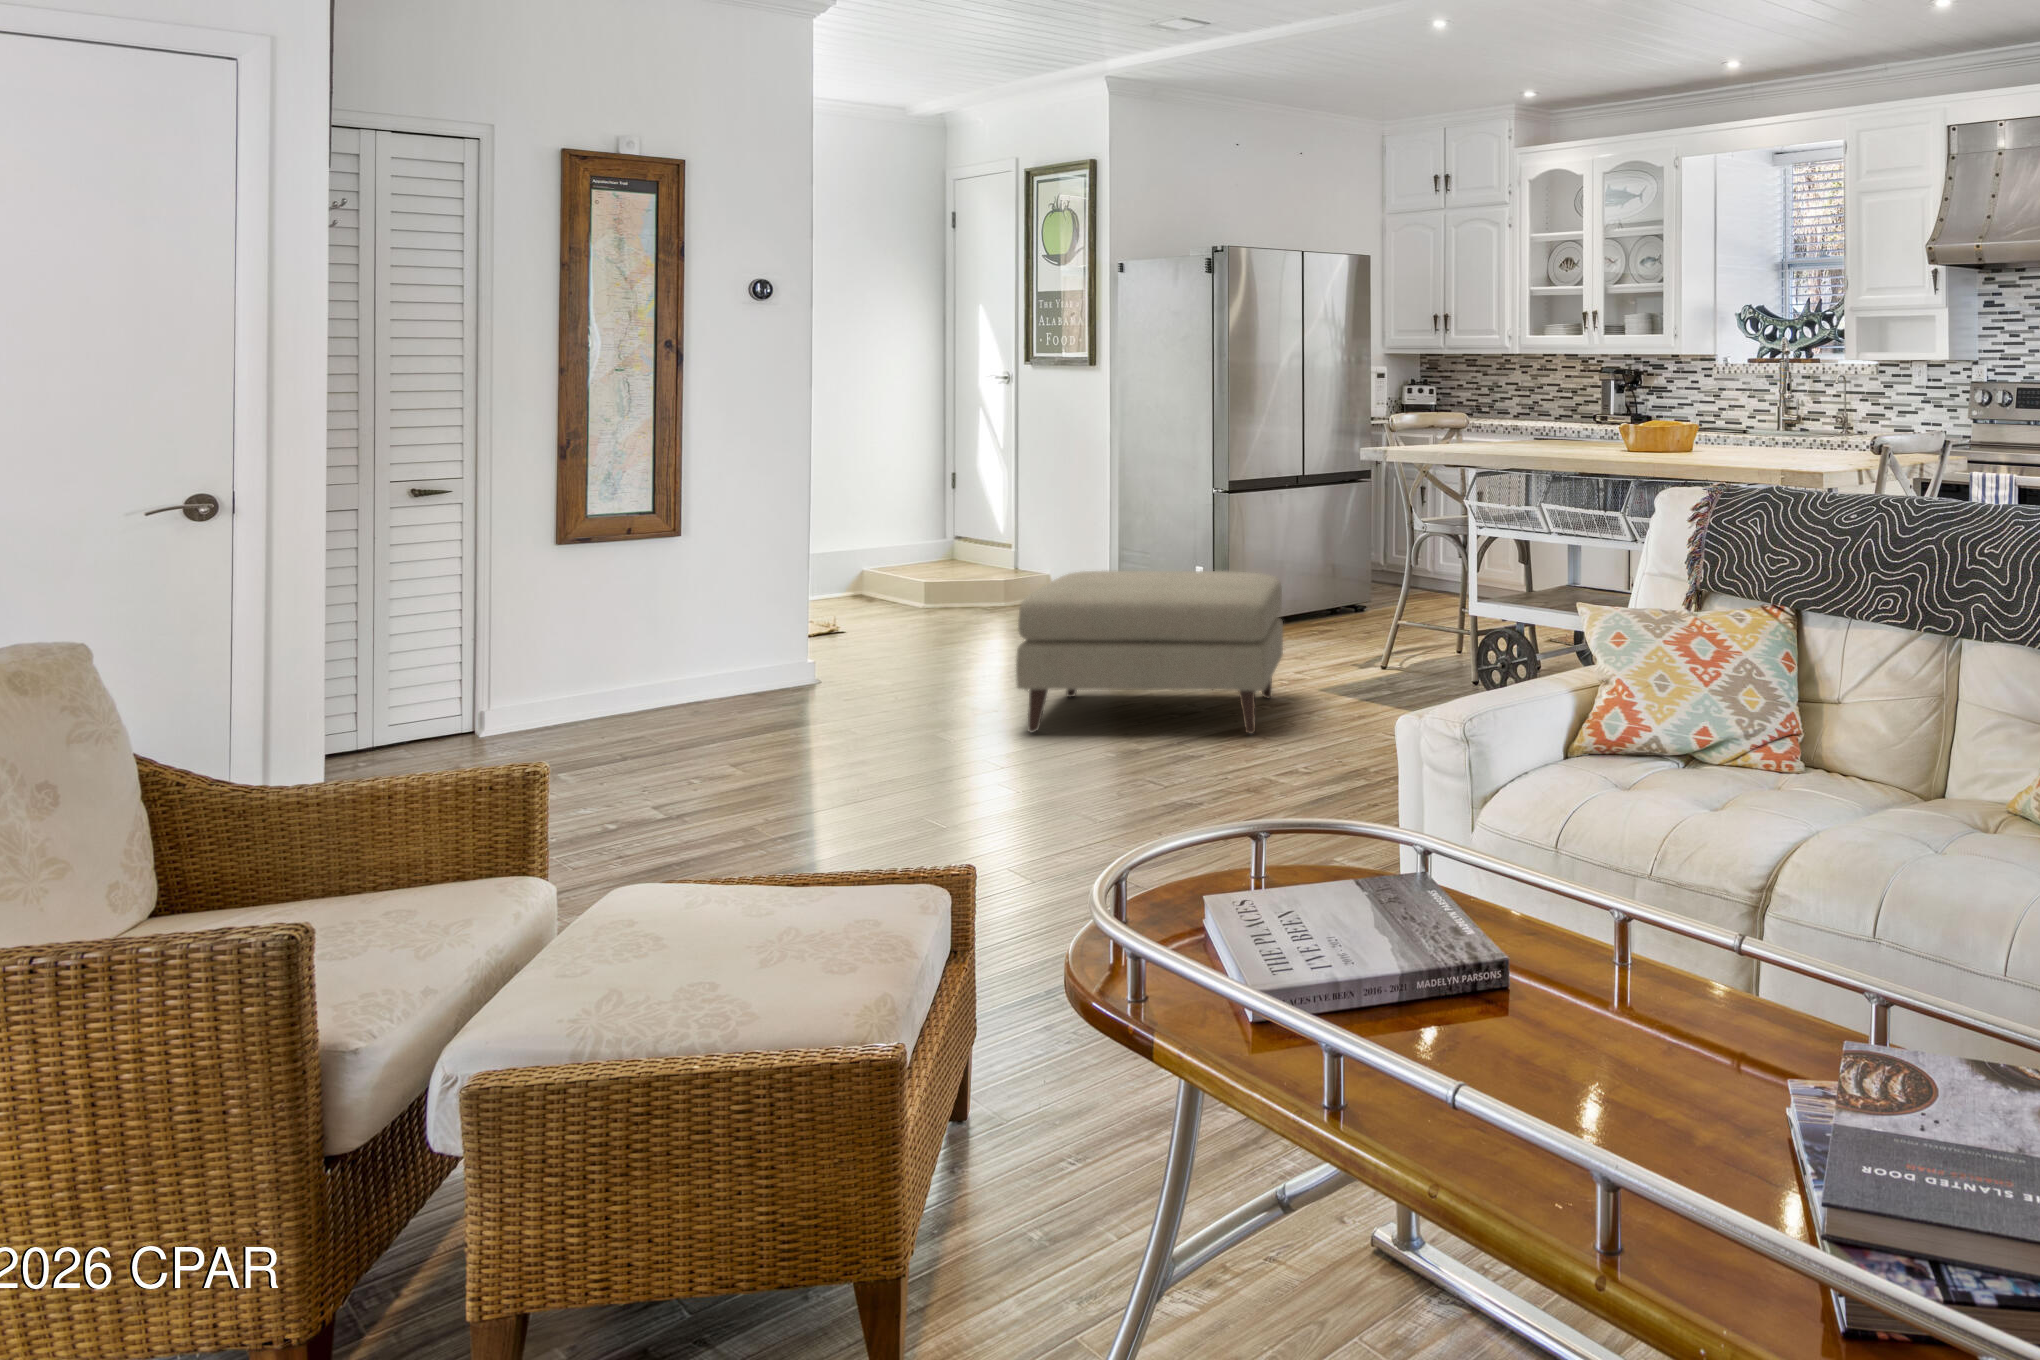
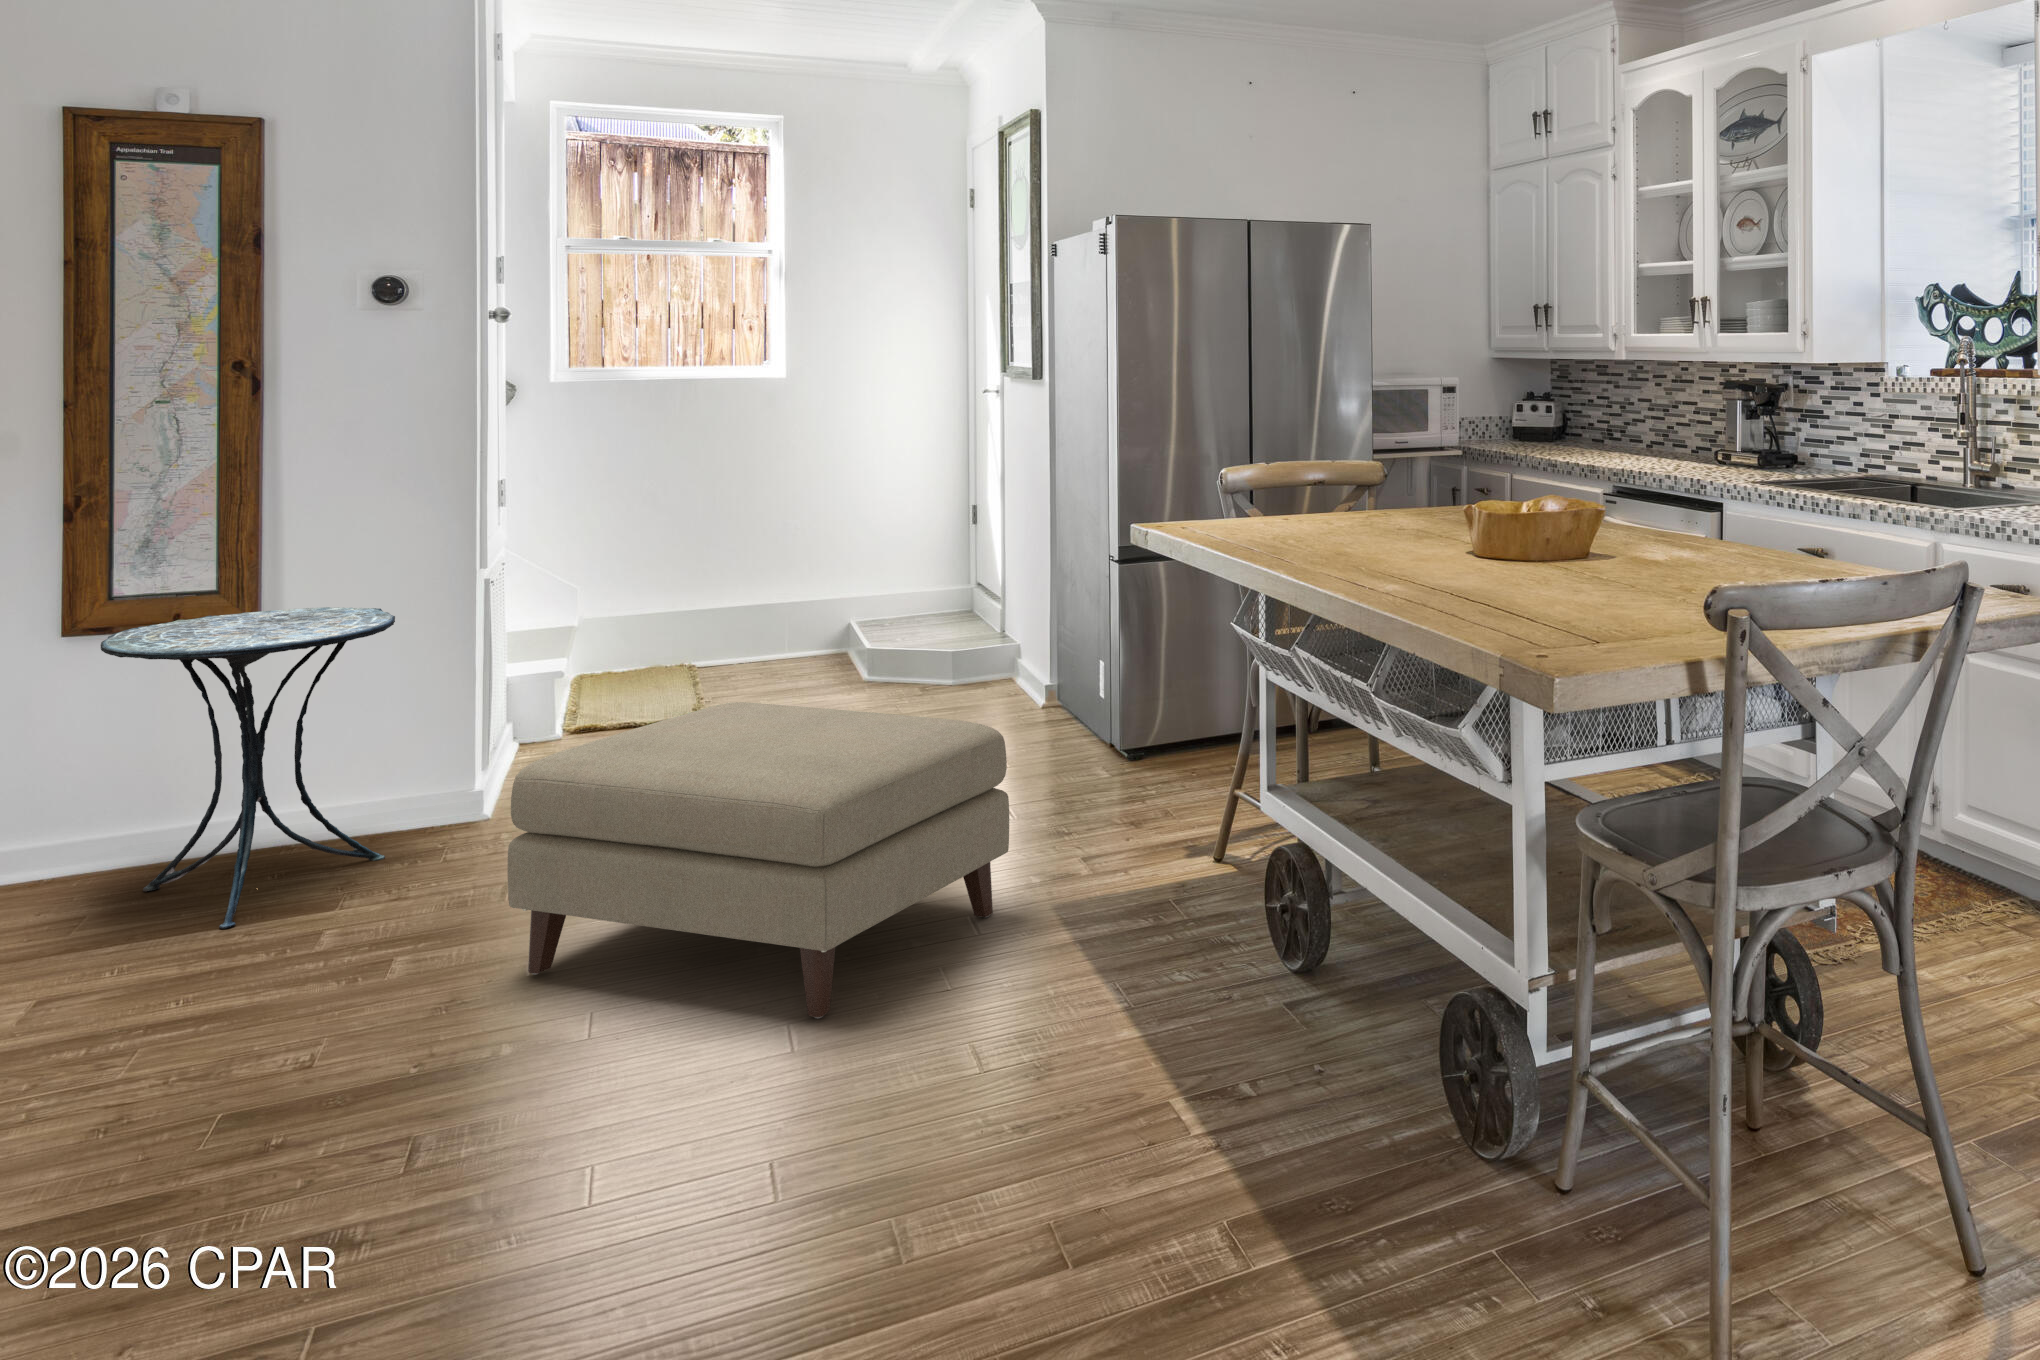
side table: none [632,521,812,732] -> present [101,607,395,928]

